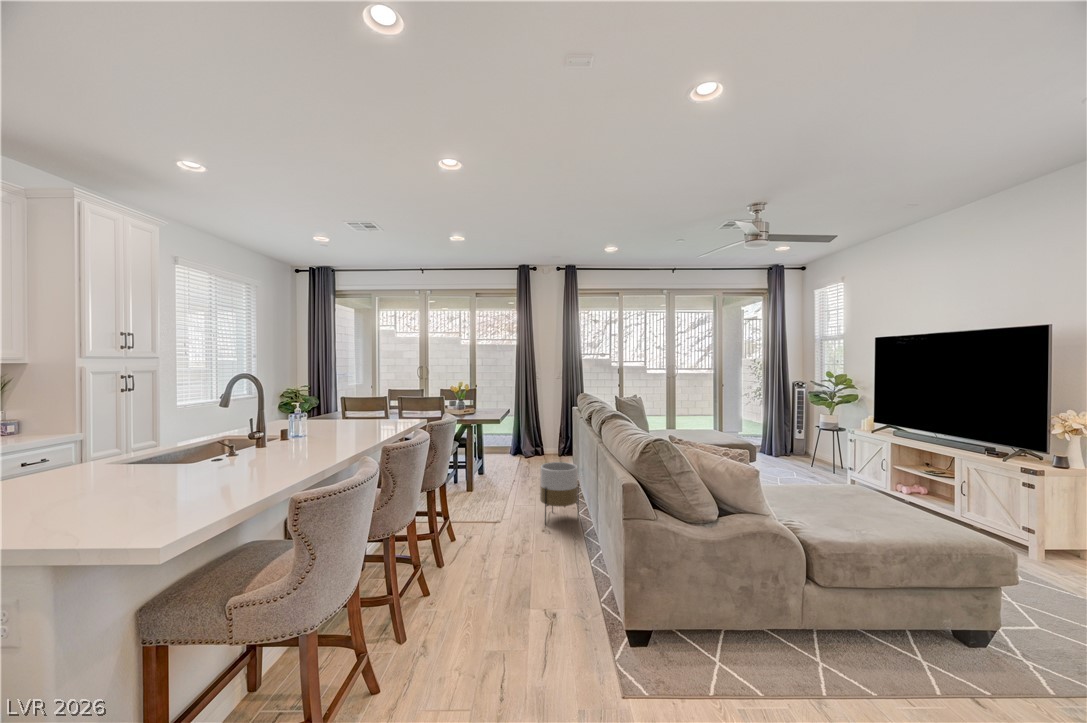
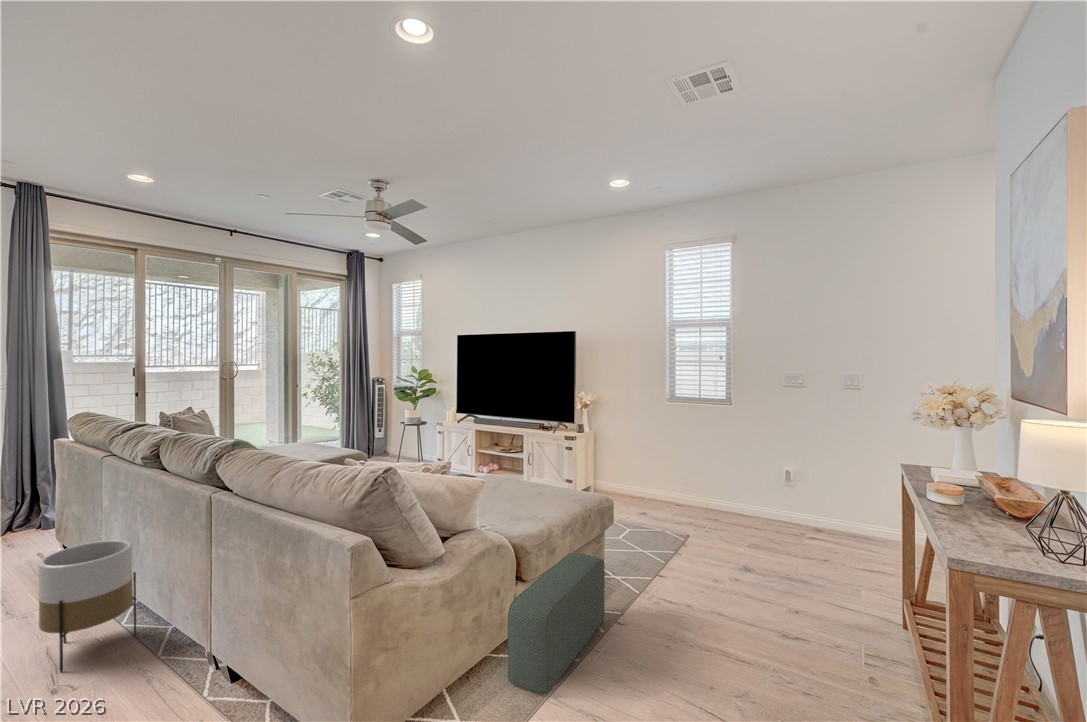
pouf: none [781,586,951,694] -> present [508,553,605,695]

